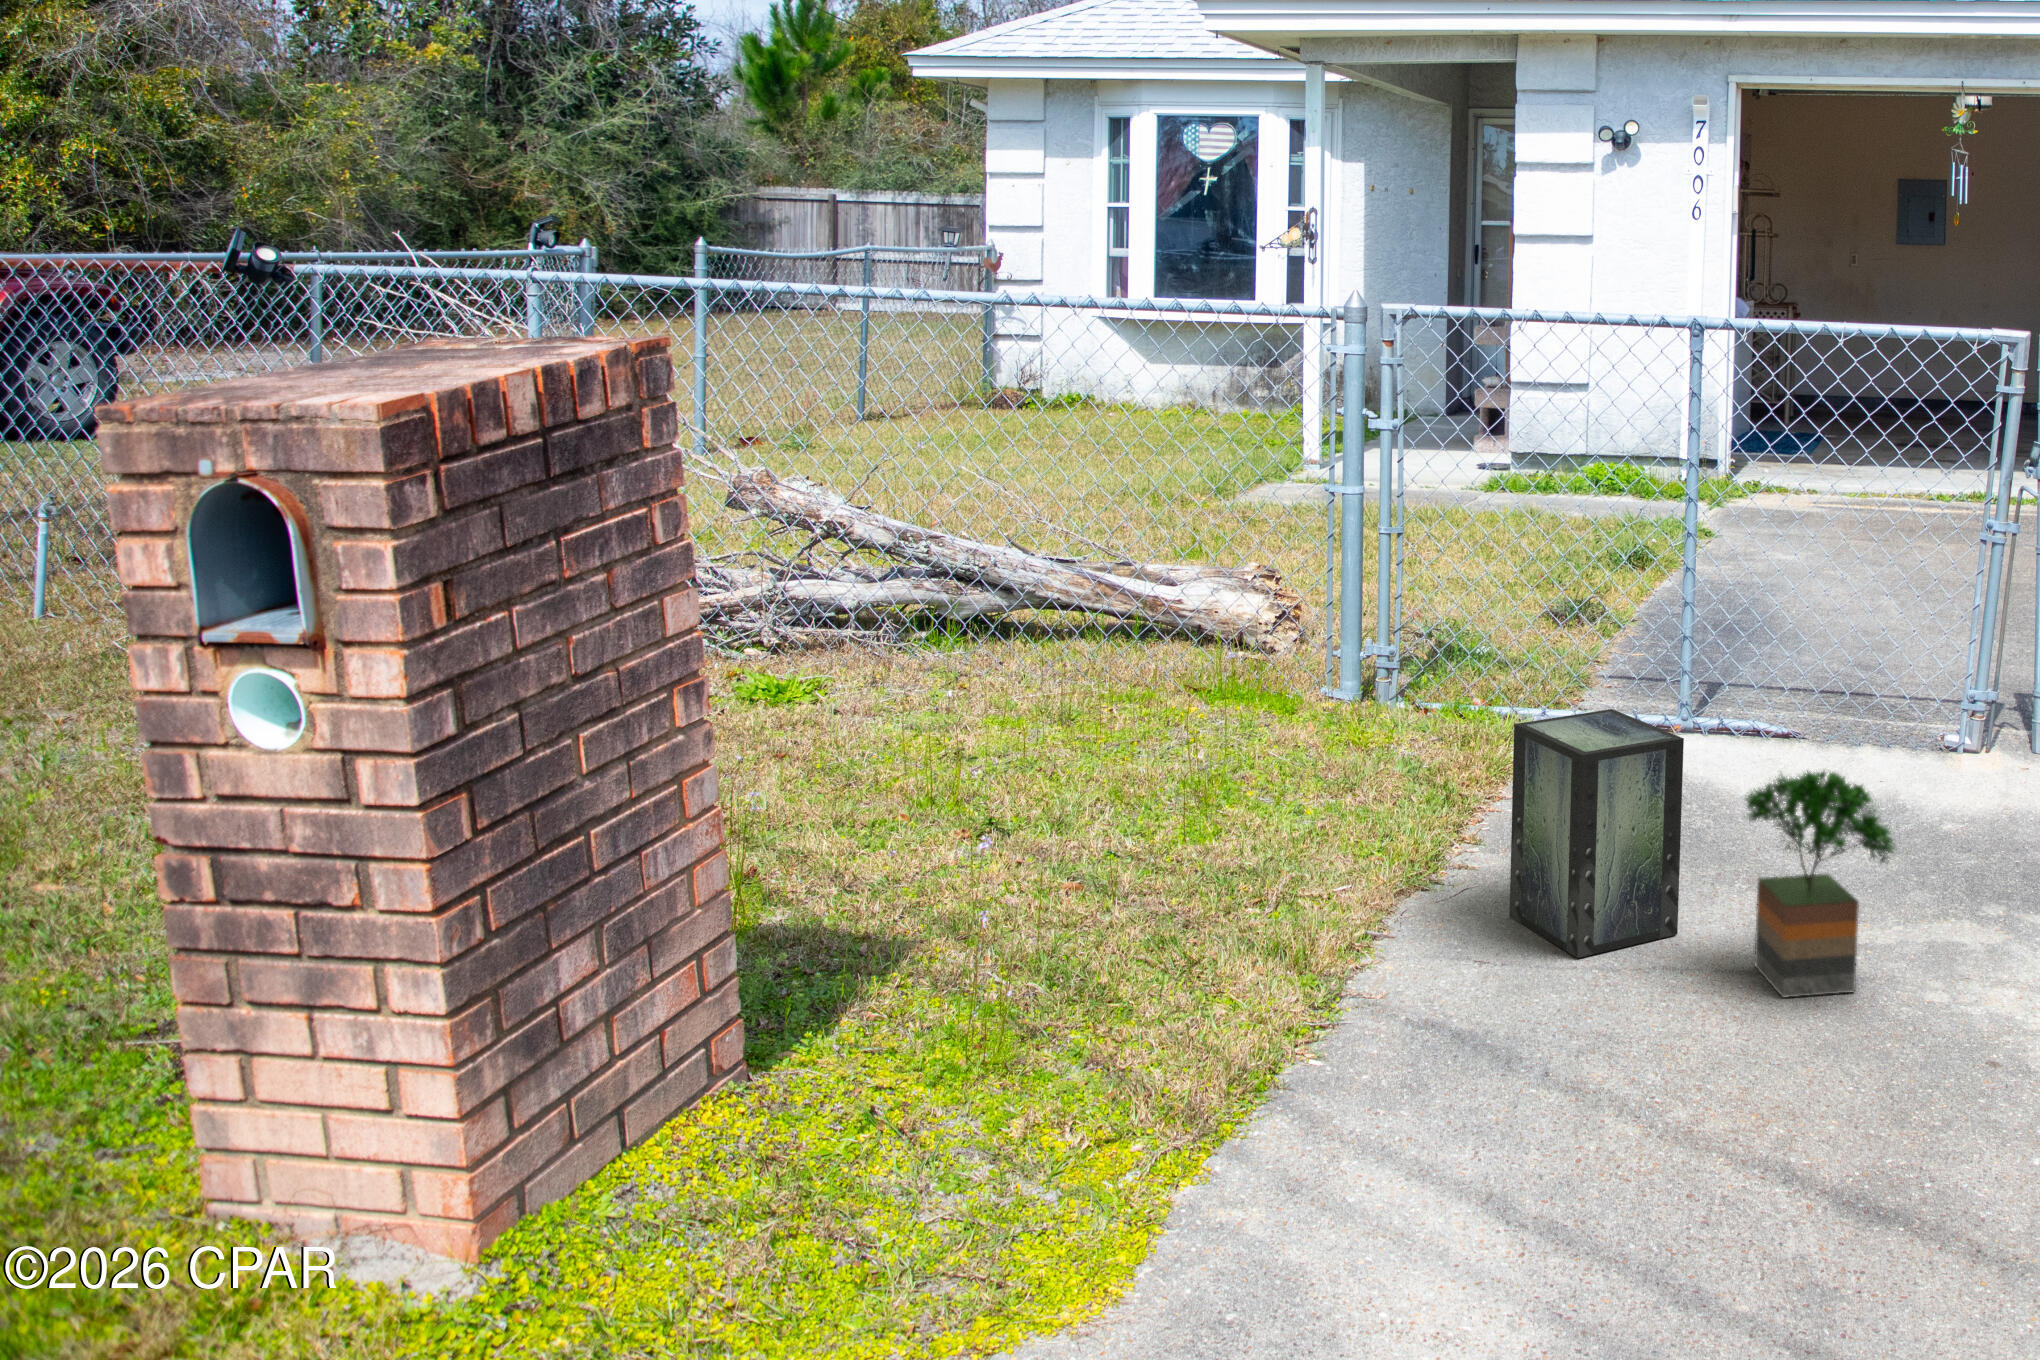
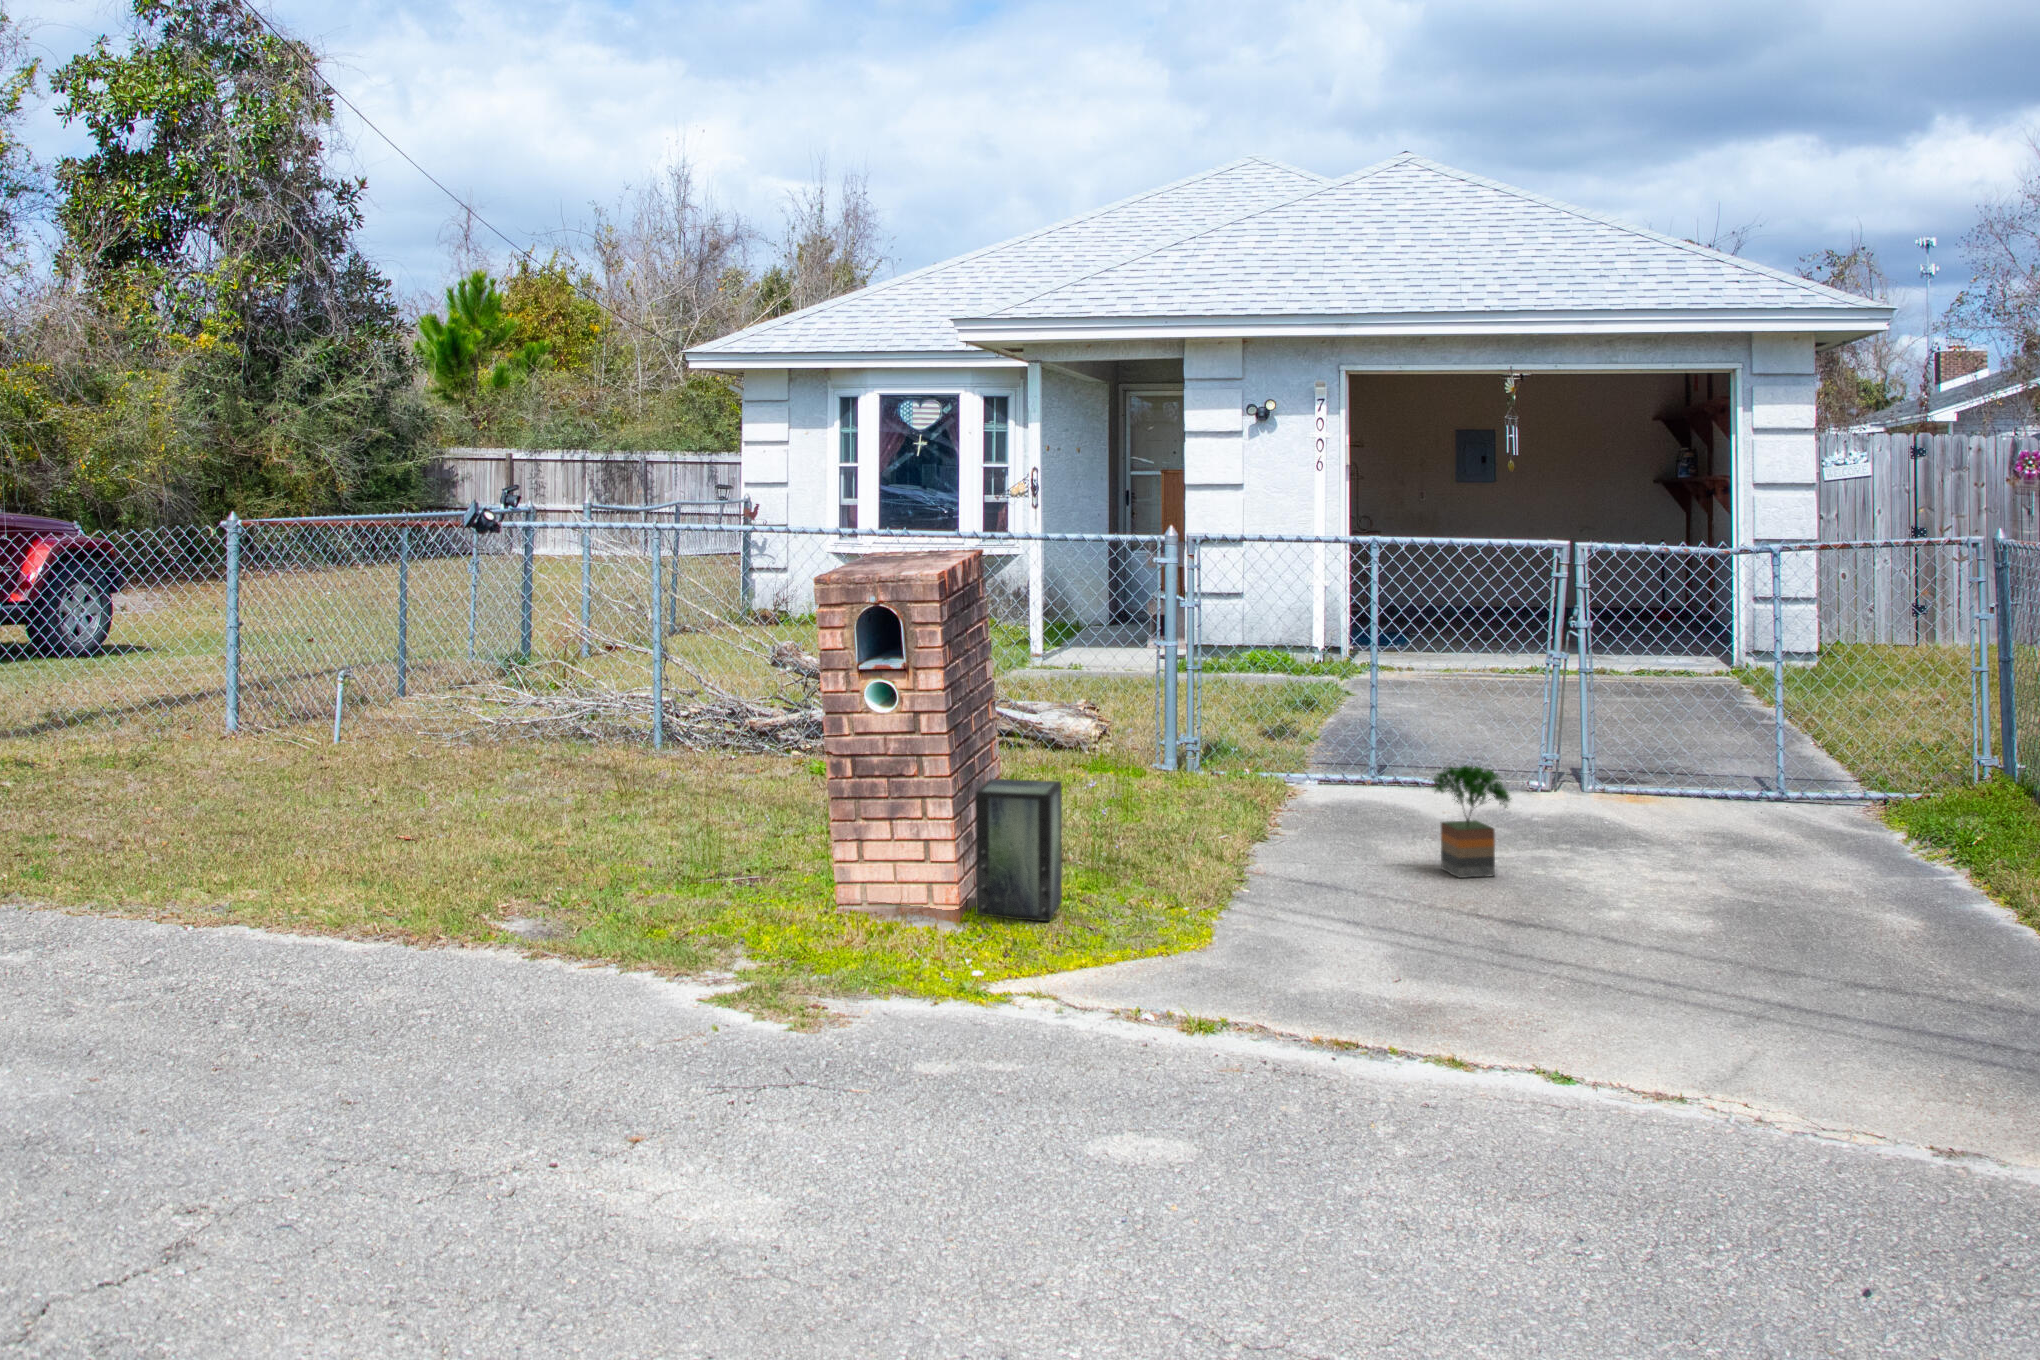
storage box: present [1509,709,1684,958] -> present [975,779,1062,921]

